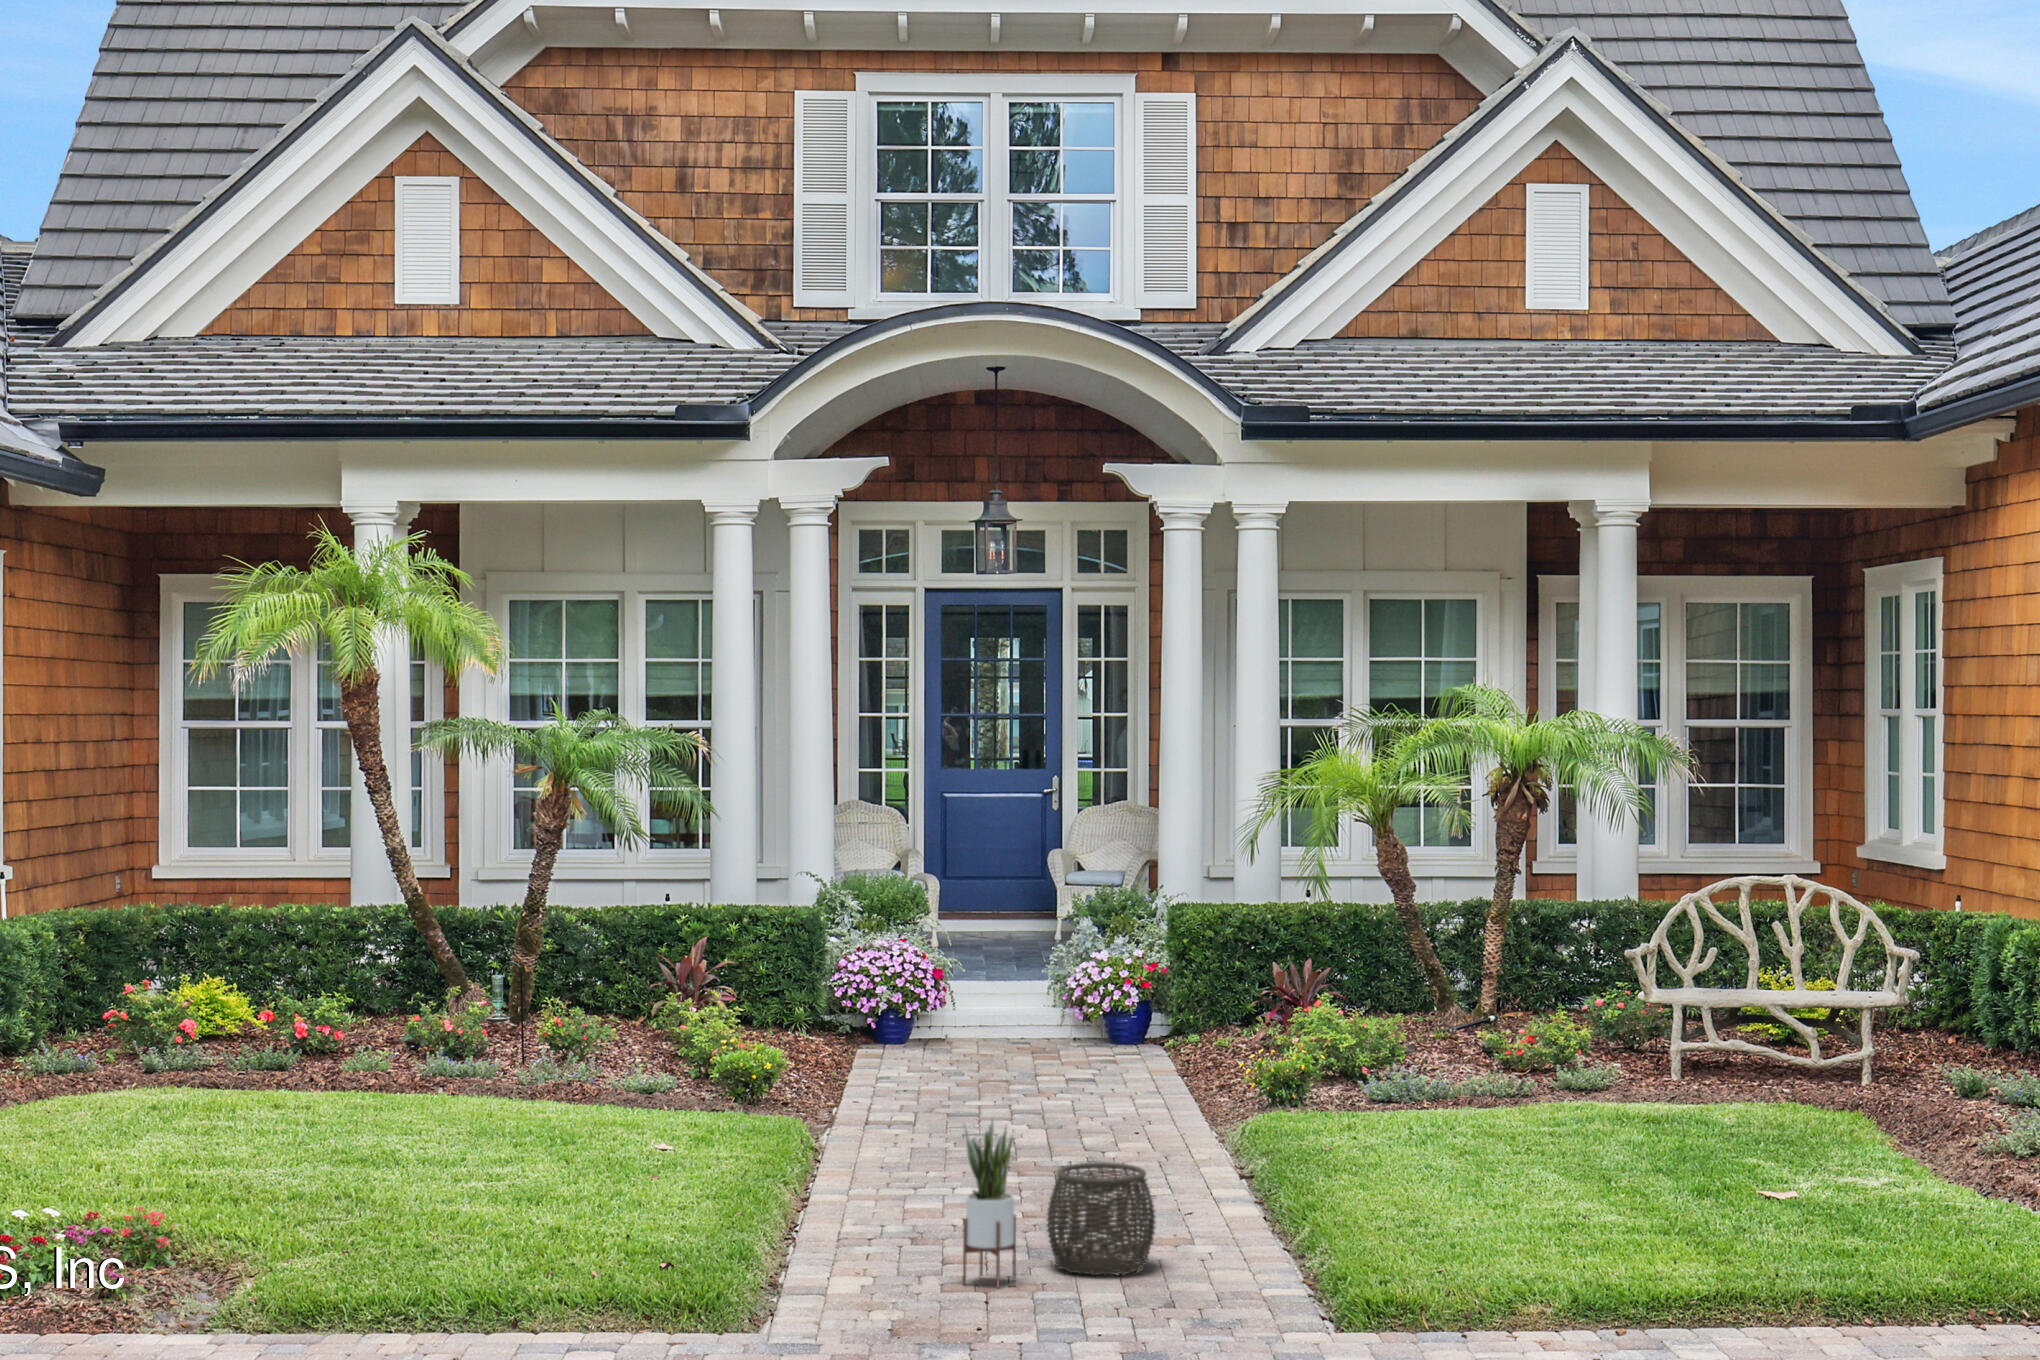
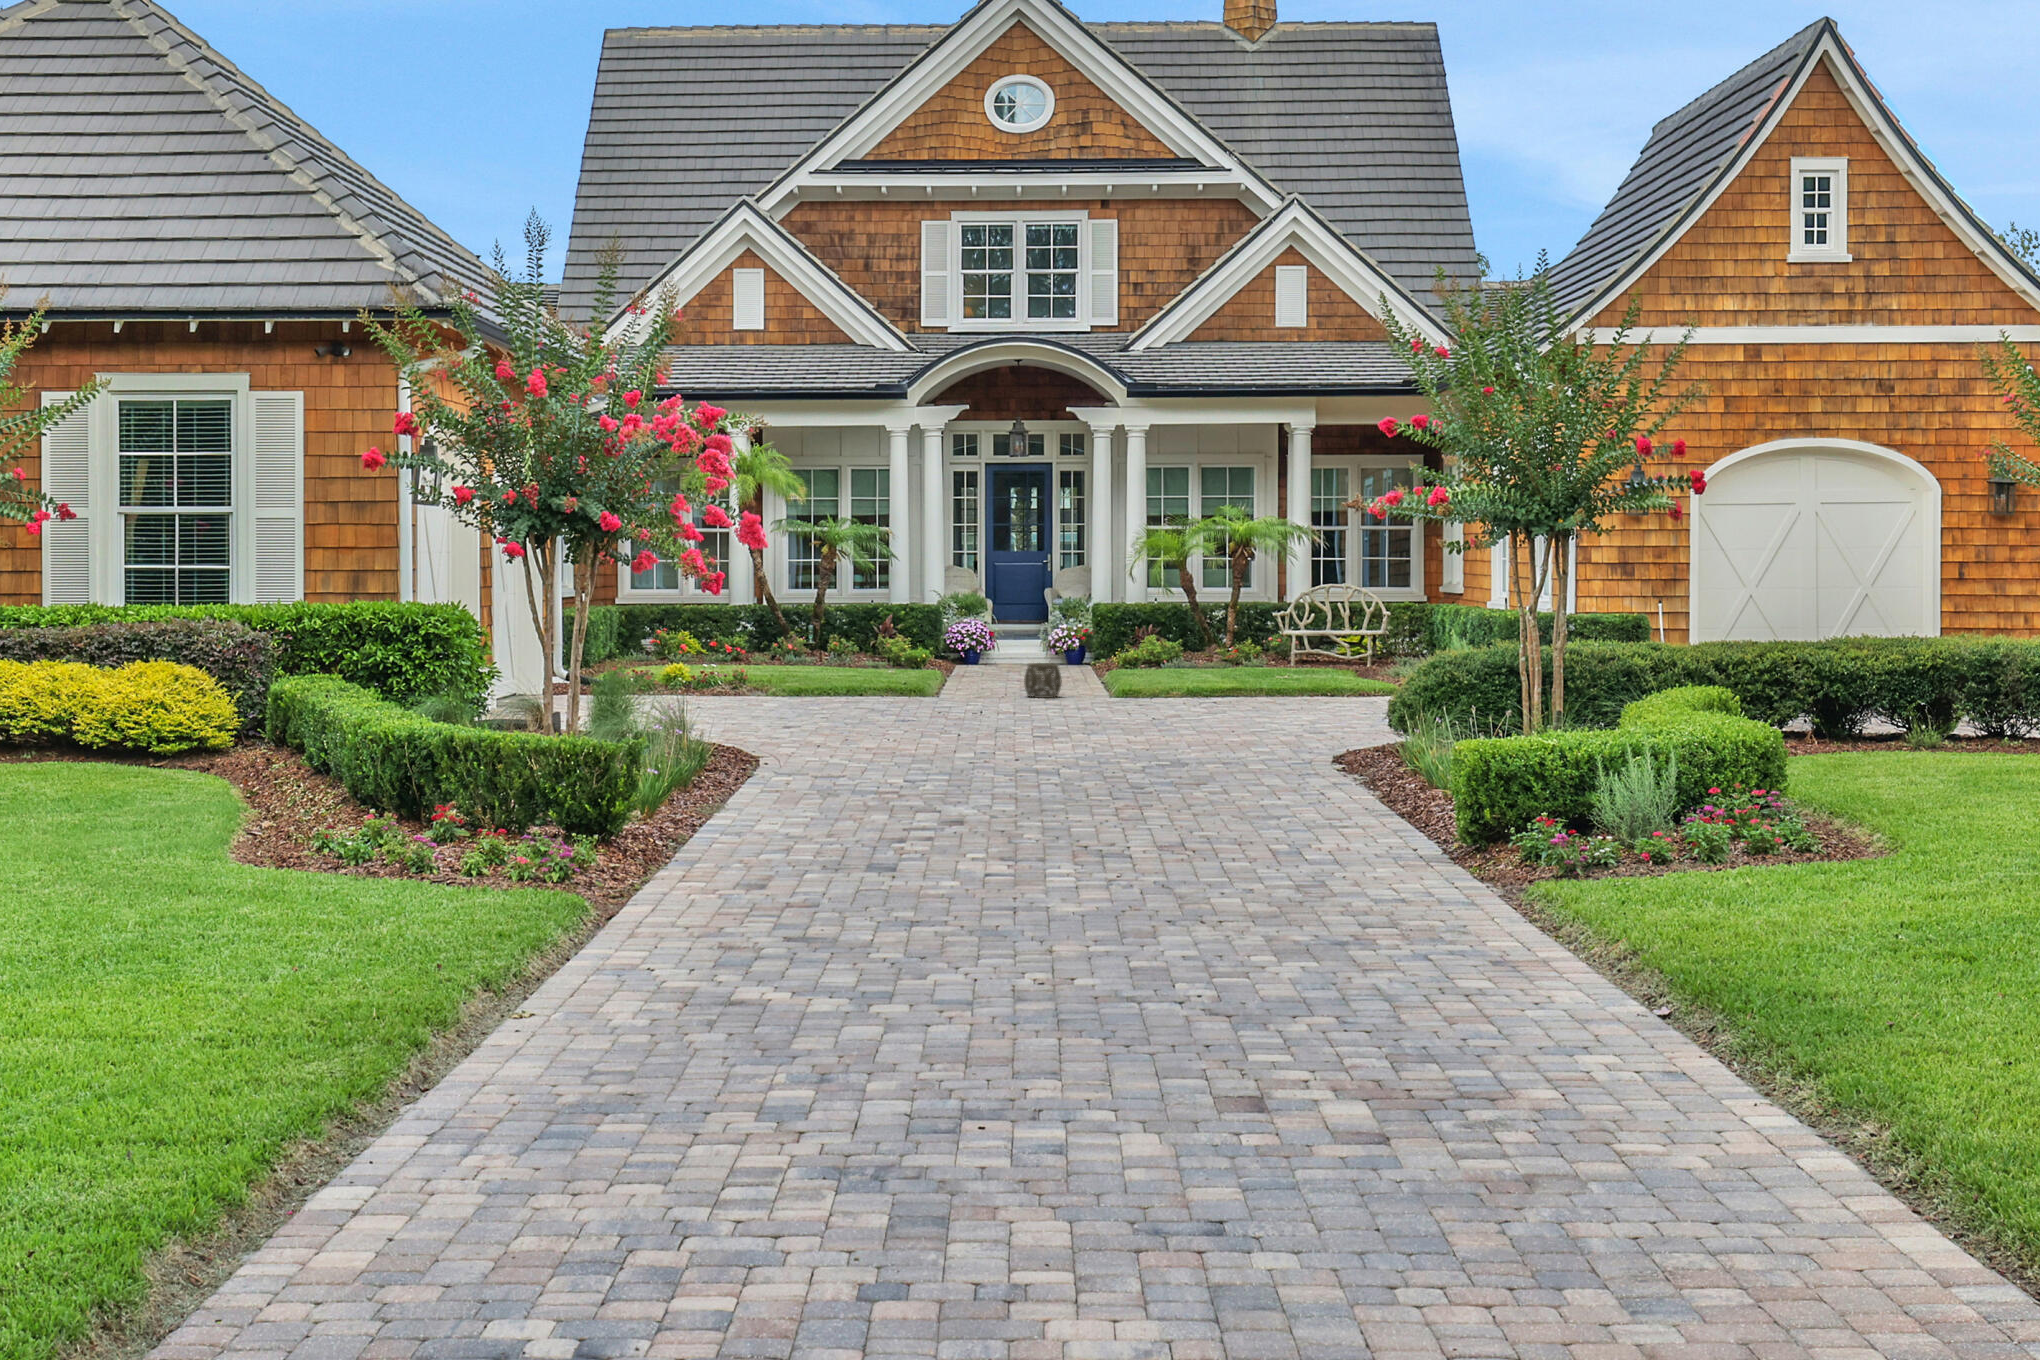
potted plant: present [963,1119,1016,1288] -> none [995,643,1013,699]

